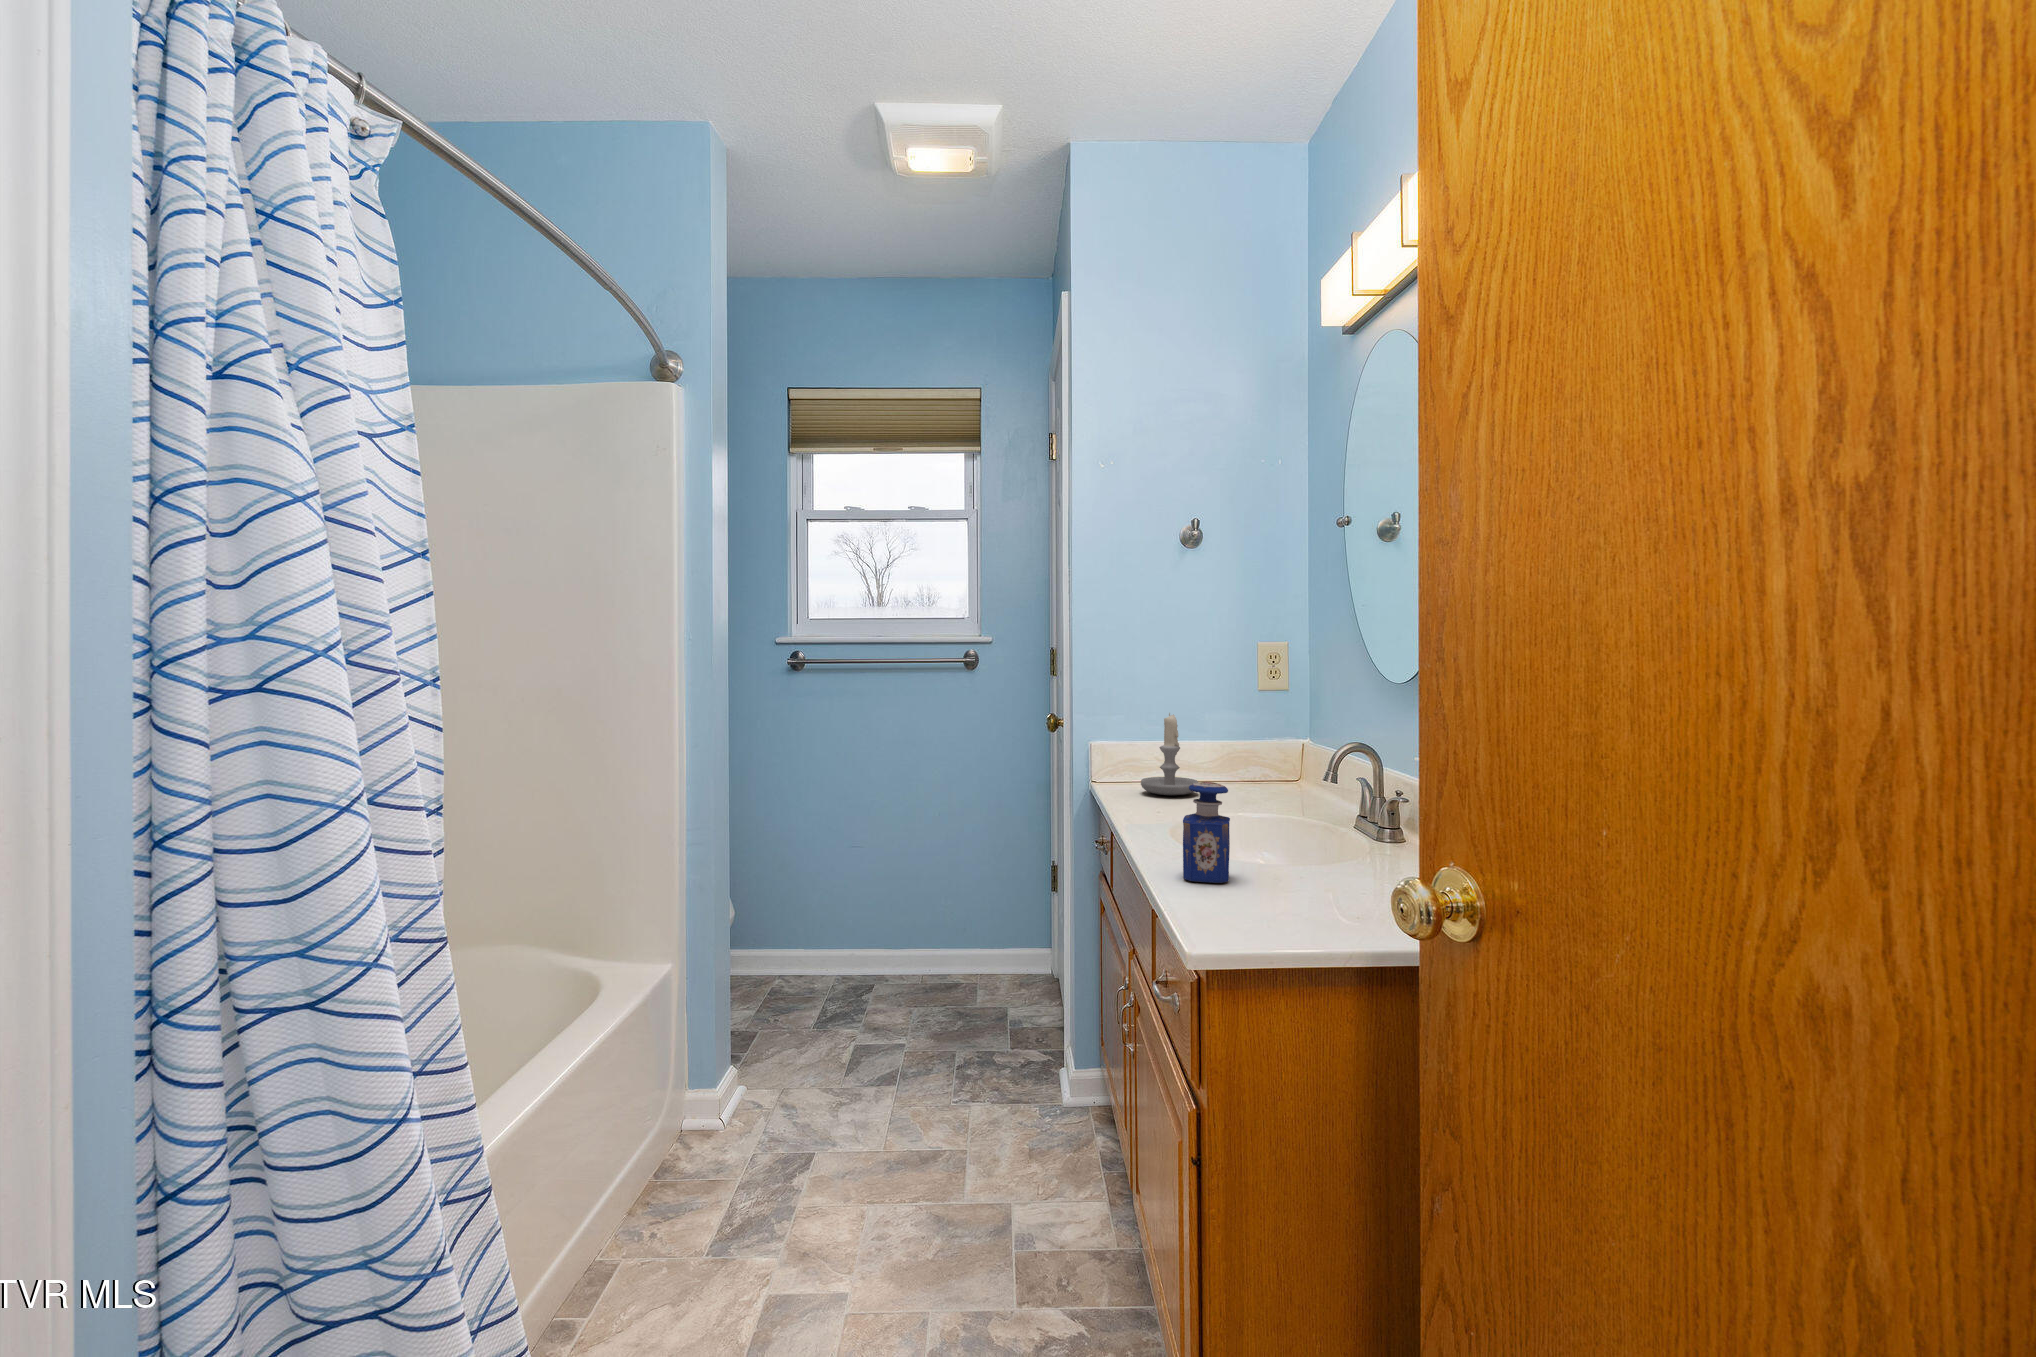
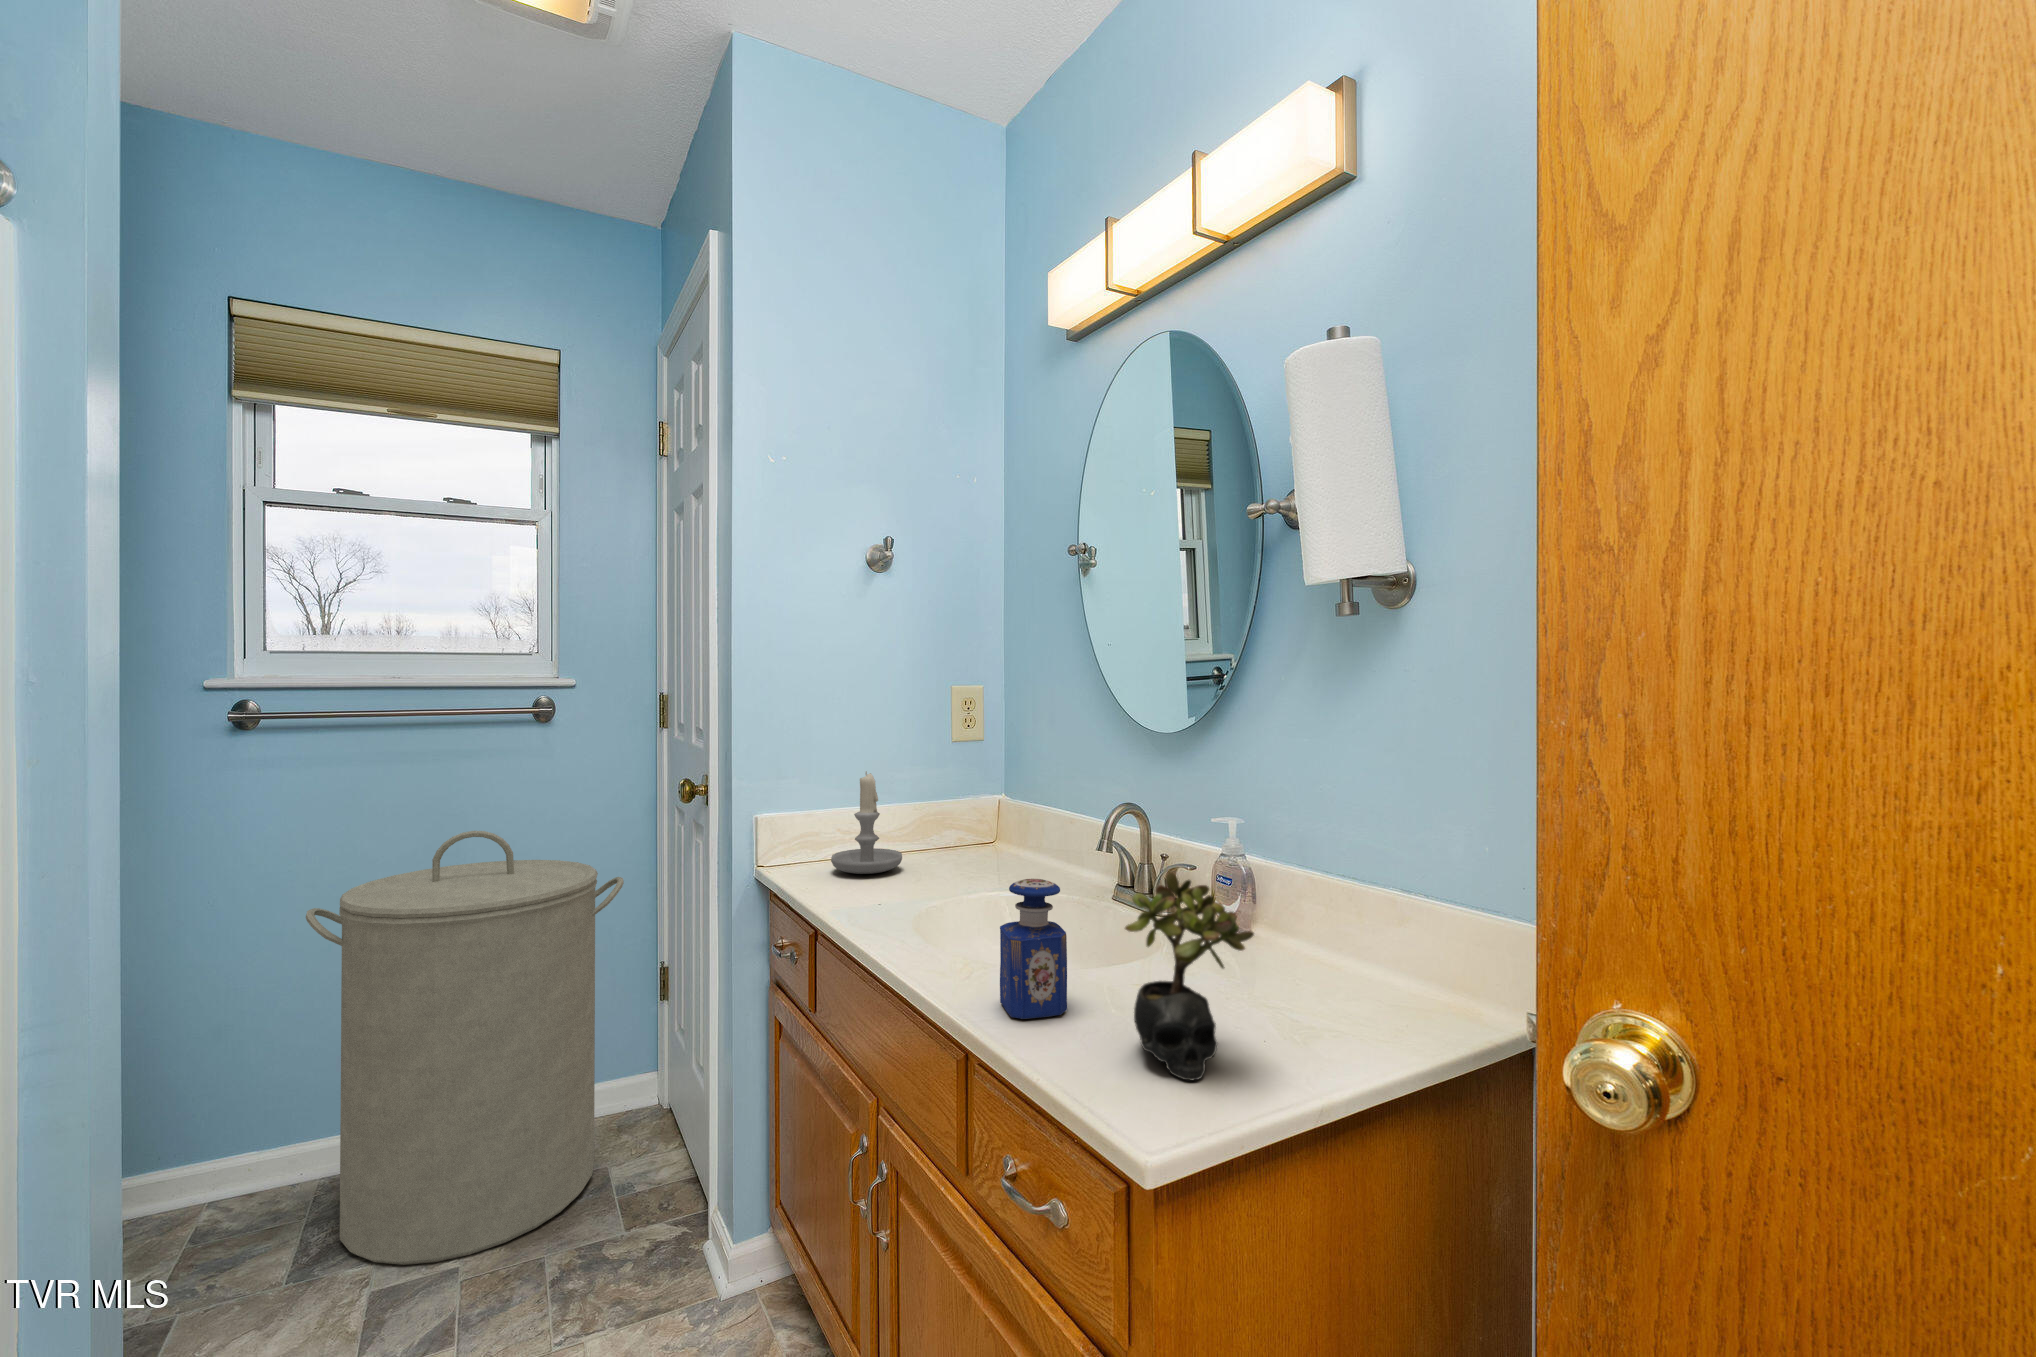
laundry hamper: none [826,748,1018,1037] -> present [306,831,624,1265]
succulent plant: none [1237,778,1332,925] -> present [1125,872,1254,1080]

